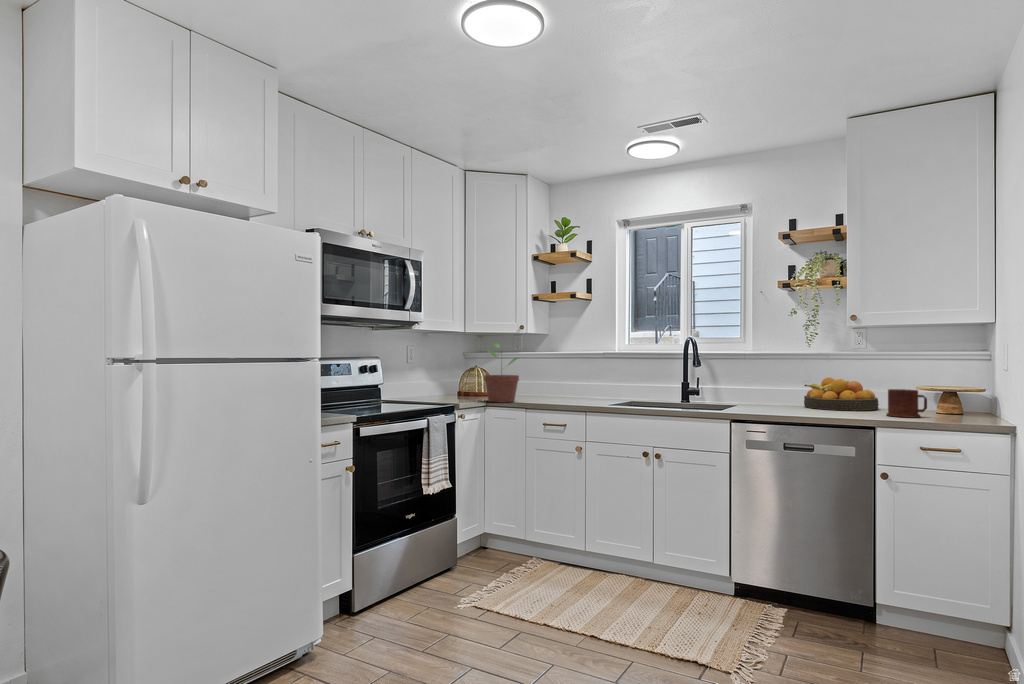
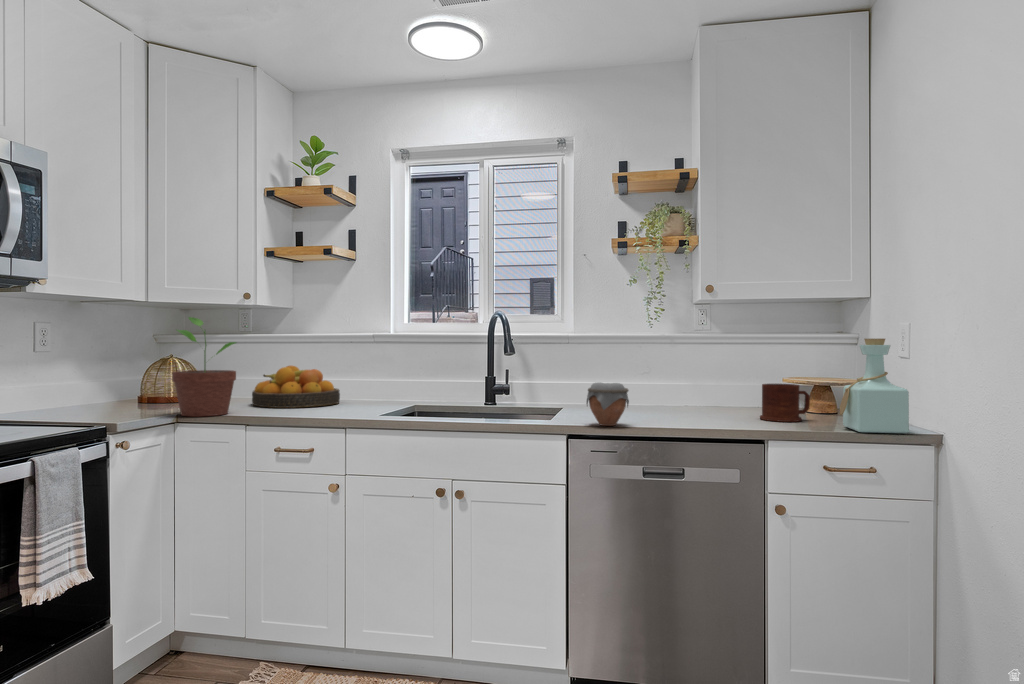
bottle: none [938,356,989,426] -> present [840,339,909,433]
fruit bowl: present [804,378,879,411] -> present [252,366,340,408]
jar: none [743,386,773,415] -> present [587,383,629,426]

